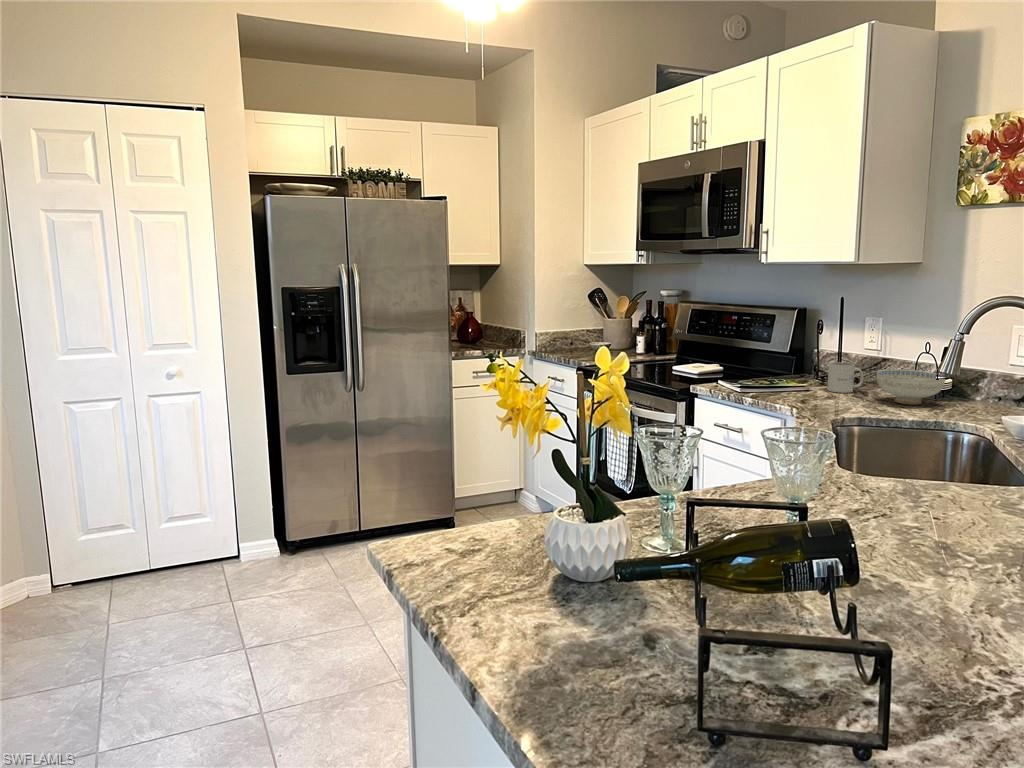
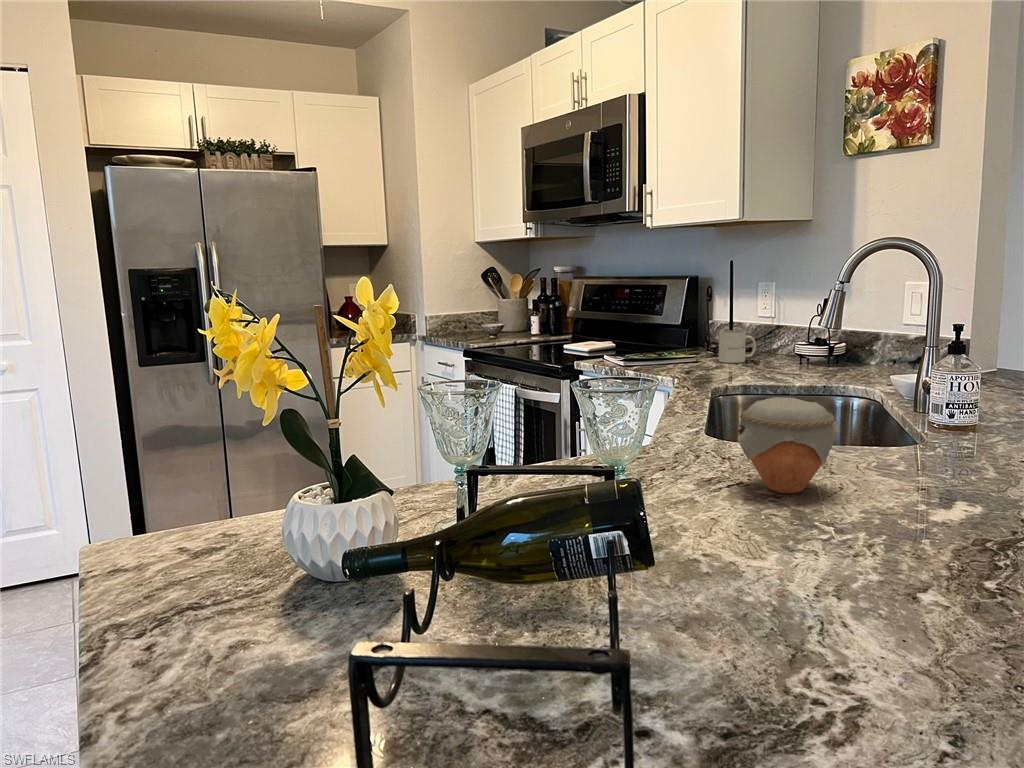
ceramic bowl: present [877,369,945,405] -> none [766,334,838,371]
jar: none [884,445,975,526] -> present [737,397,840,494]

